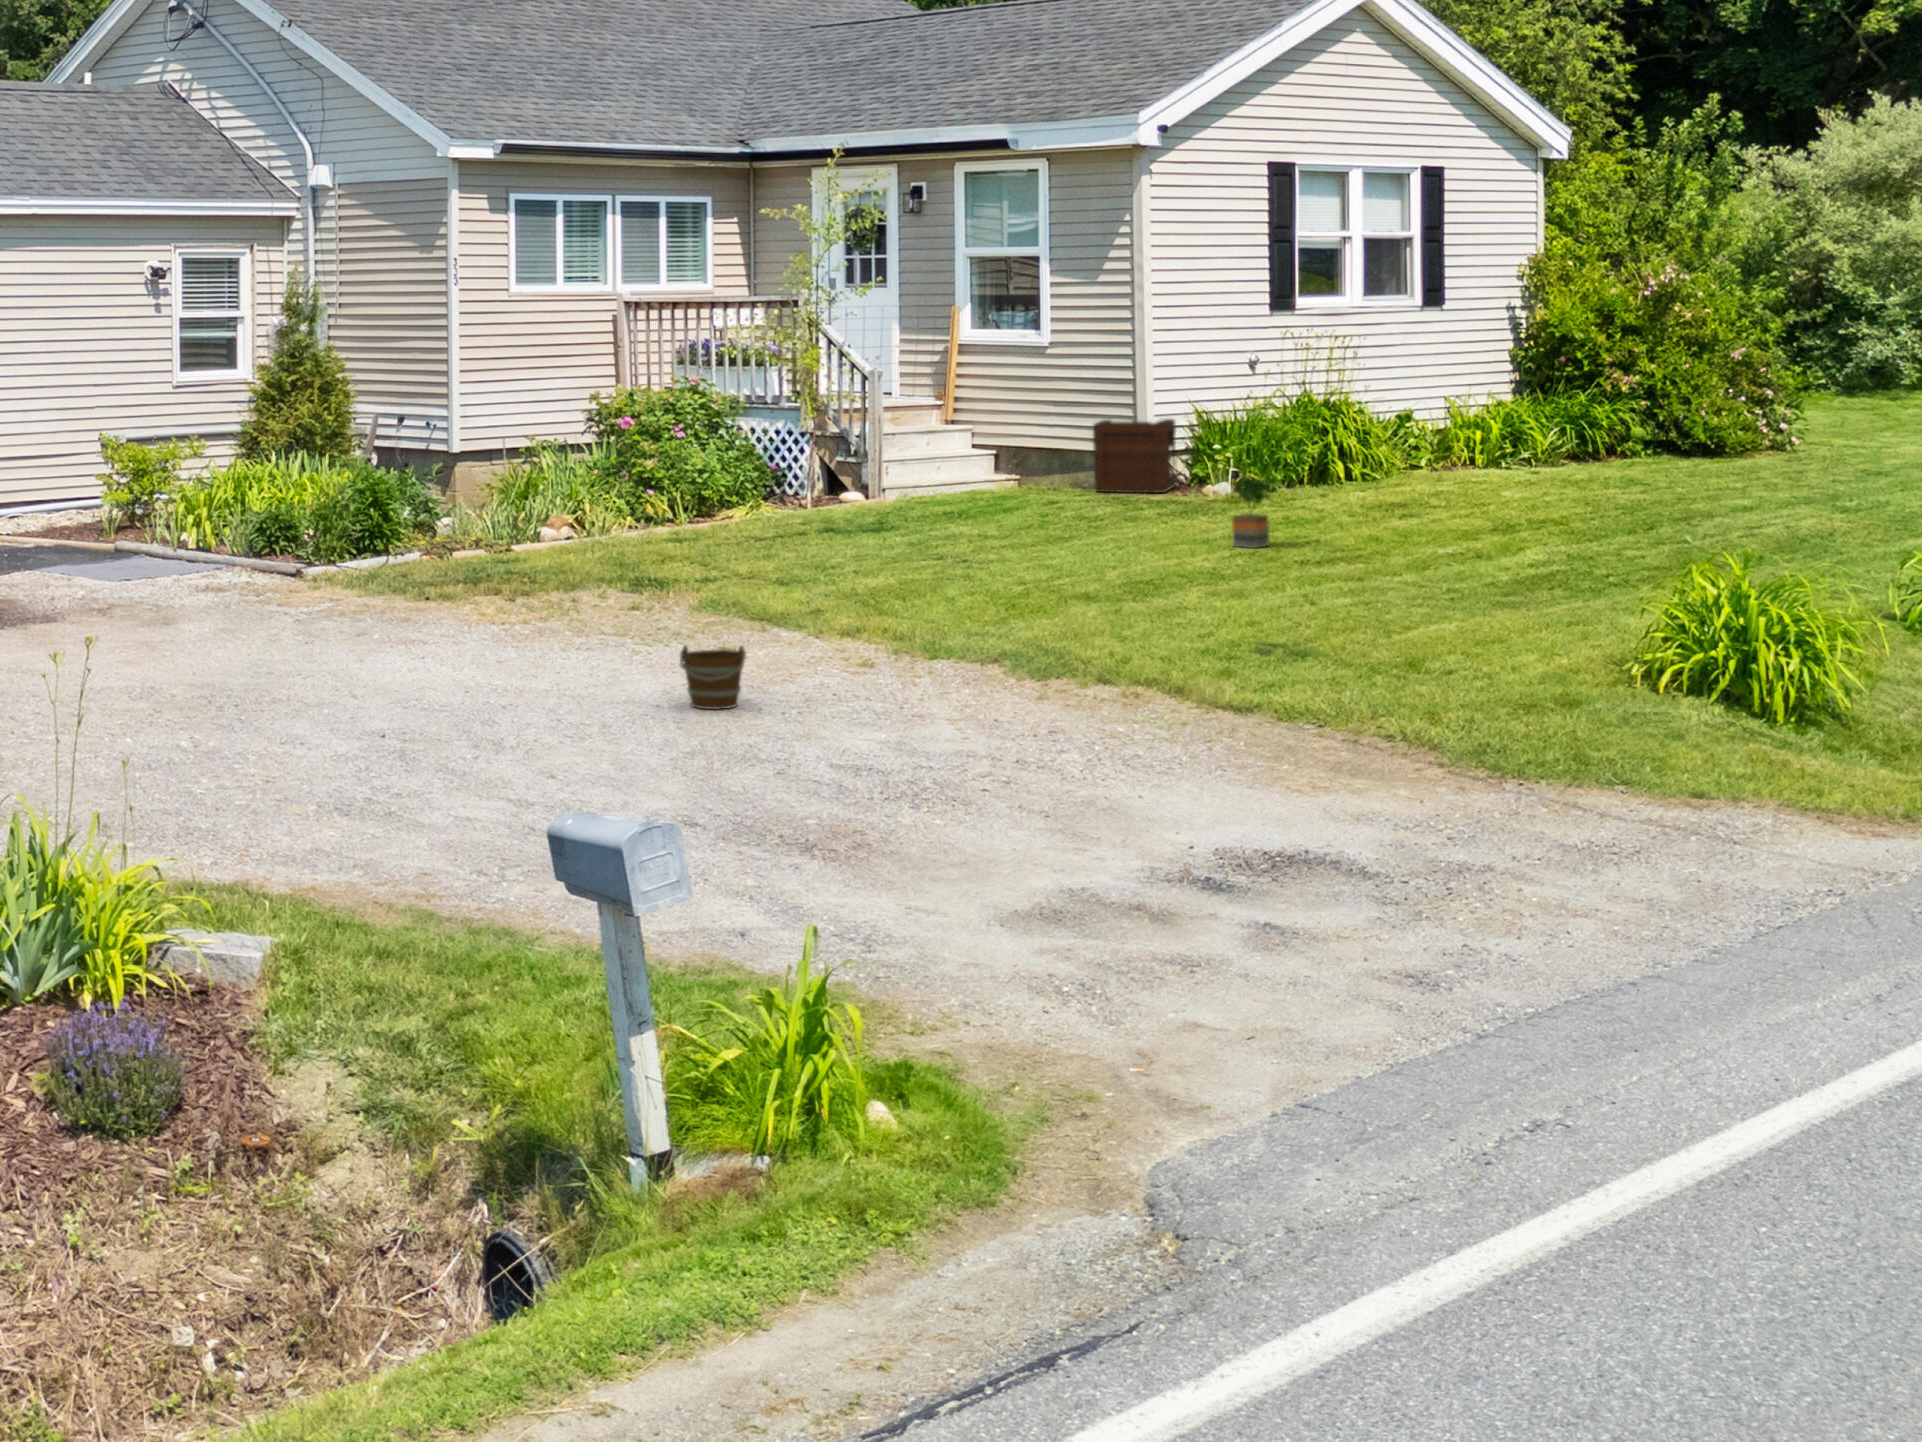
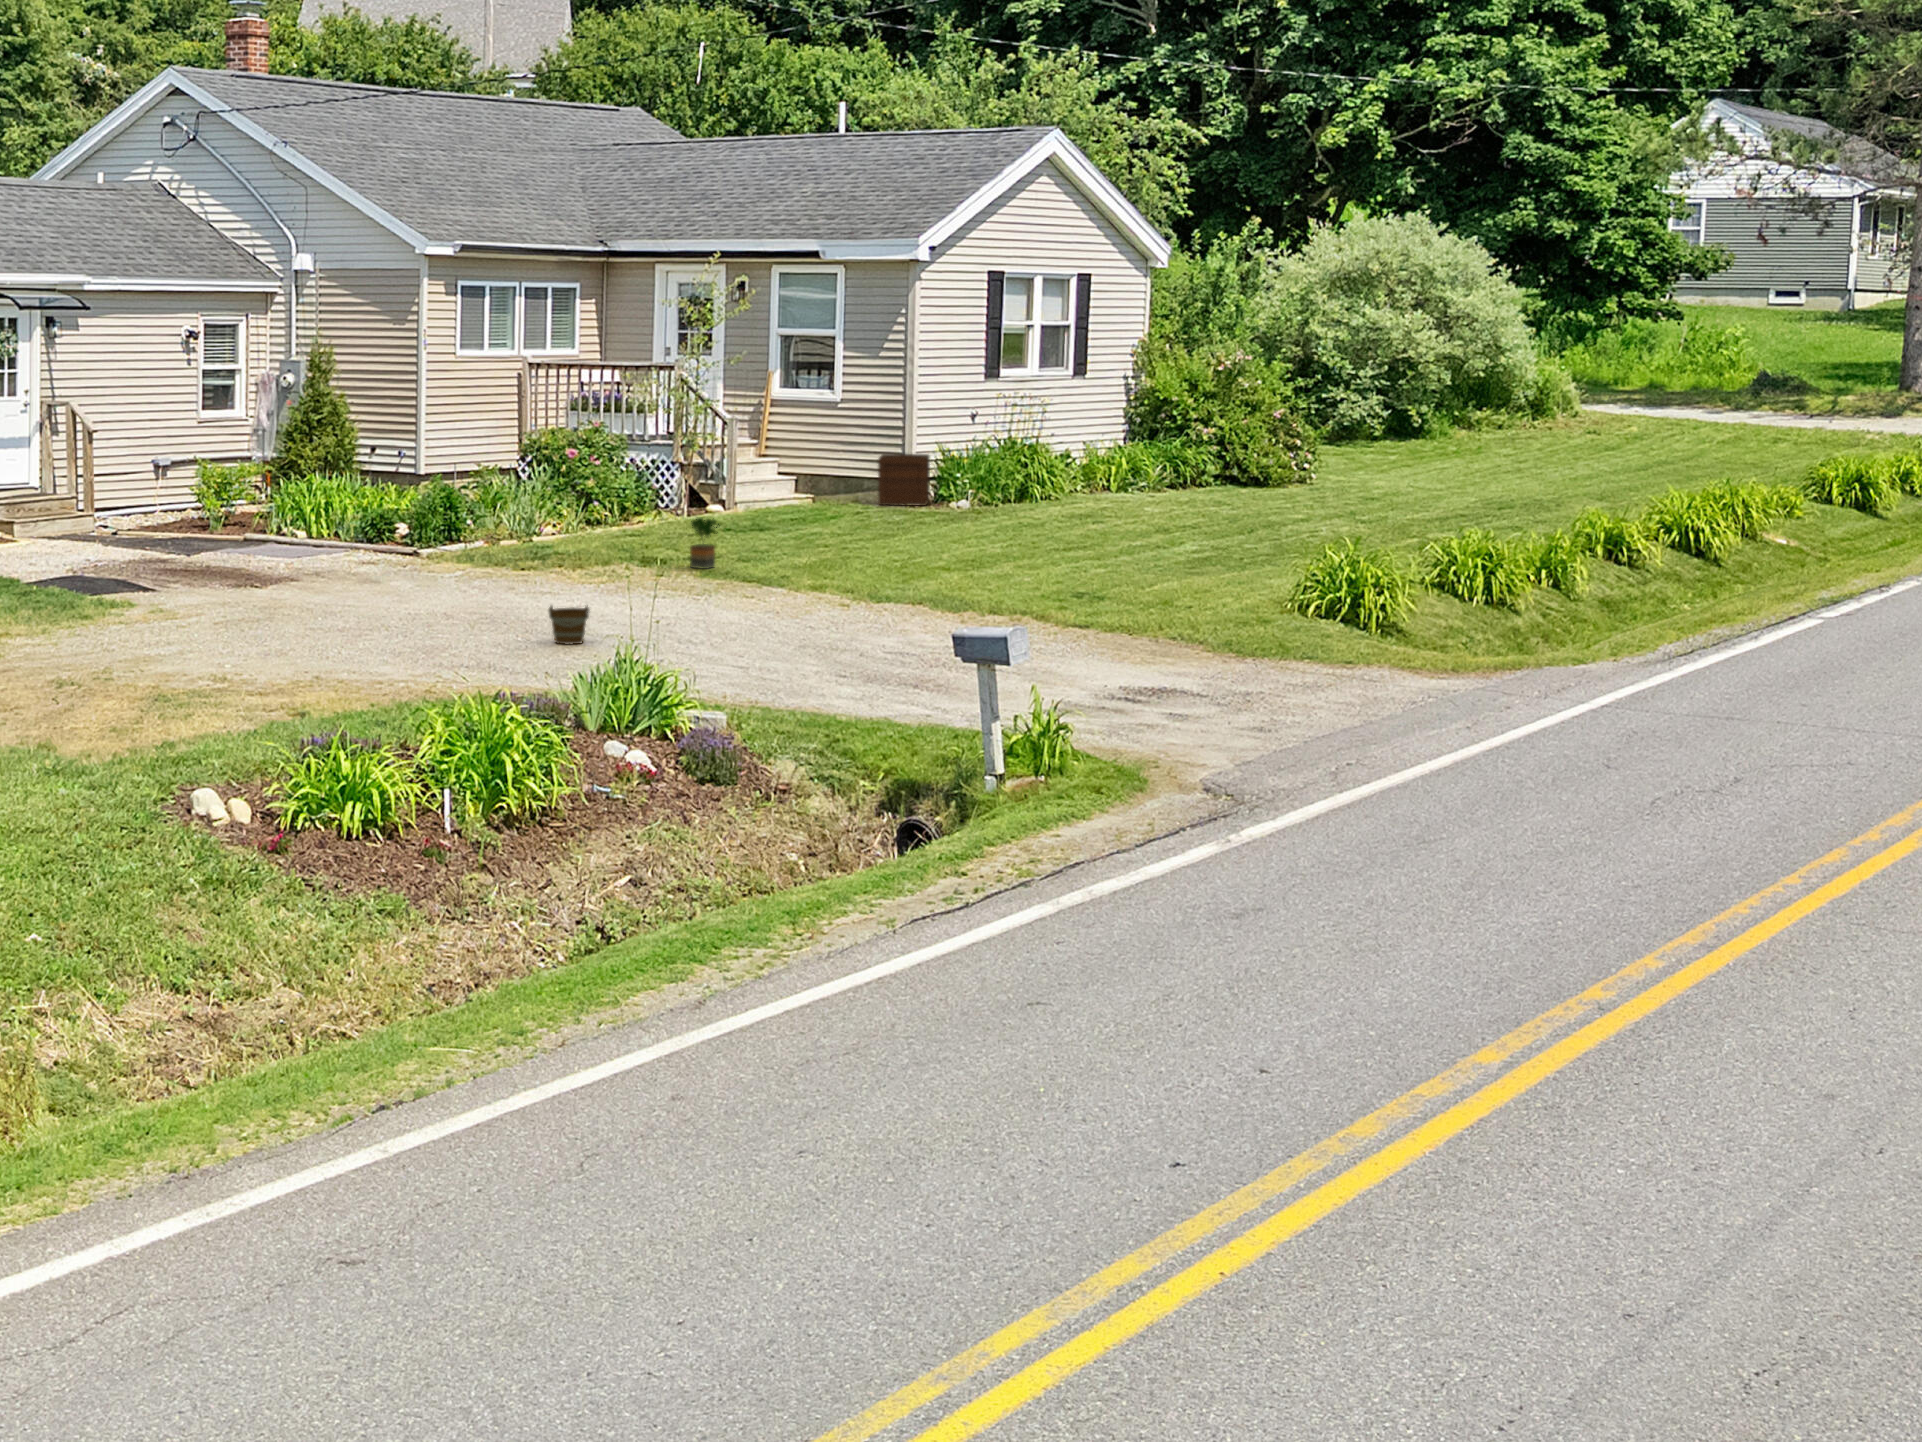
potted tree: present [1232,477,1275,548] -> present [690,518,720,569]
bucket: present [680,645,746,709] -> present [549,606,590,644]

